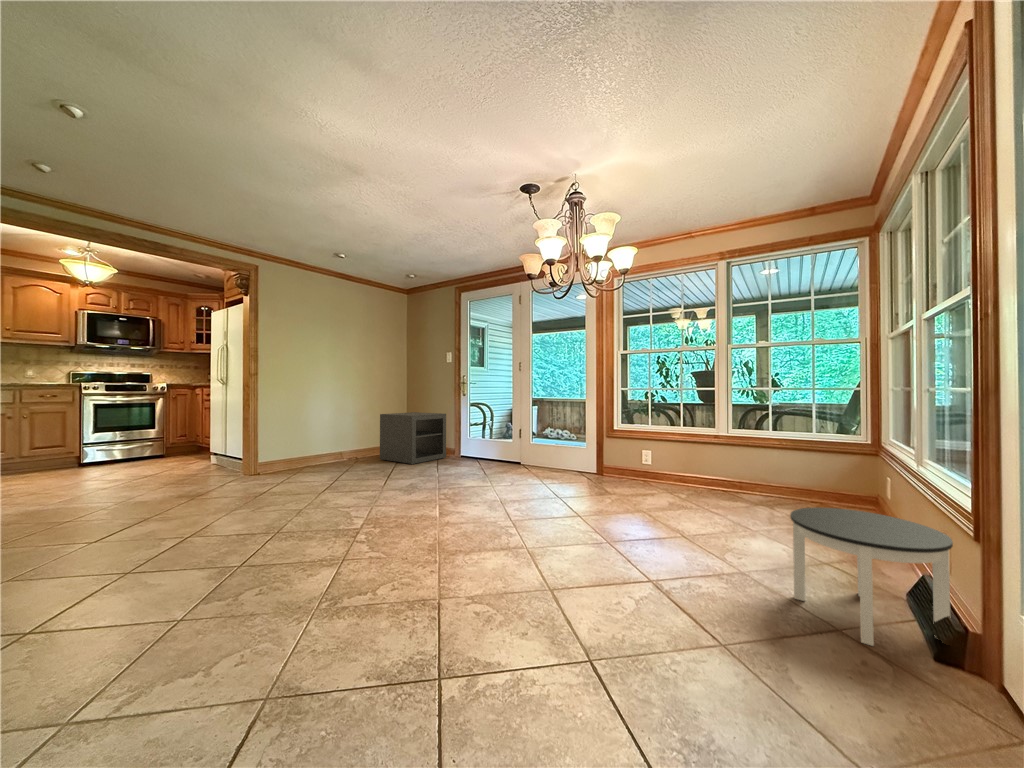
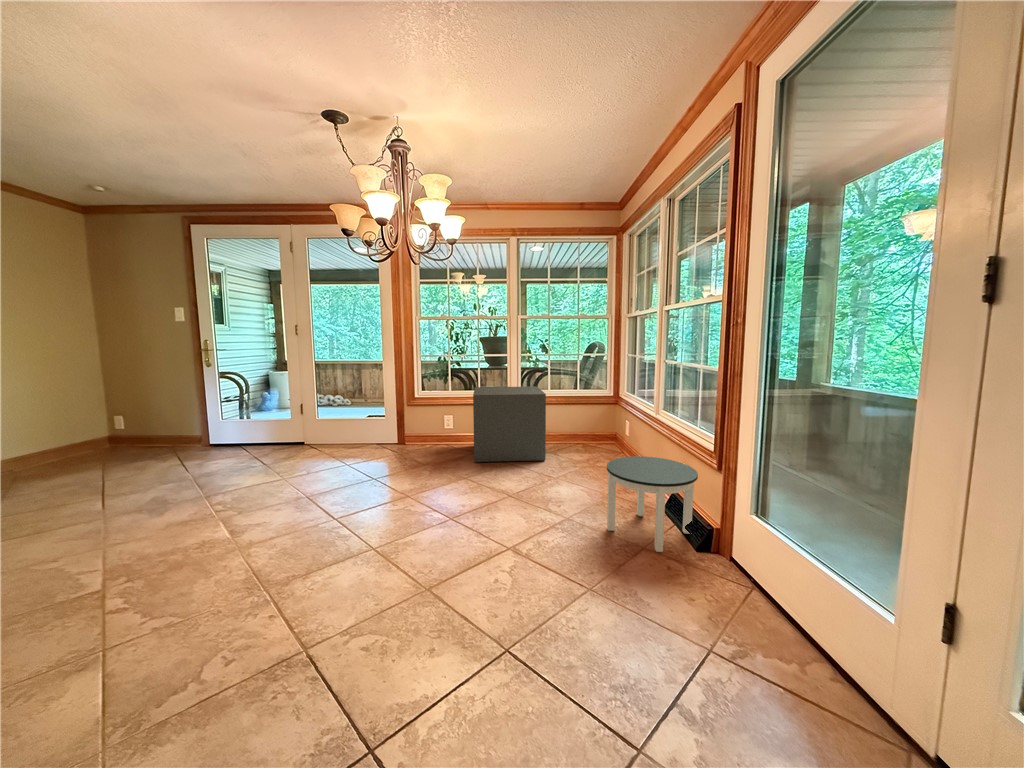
storage cabinet: present [380,412,446,464] -> present [473,386,546,462]

